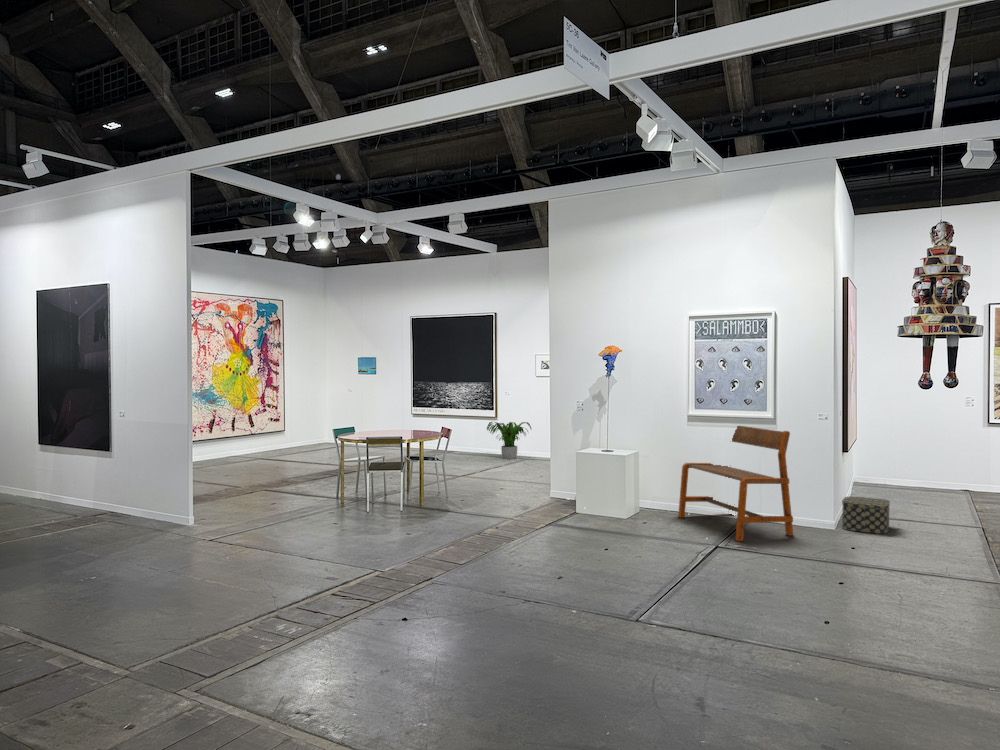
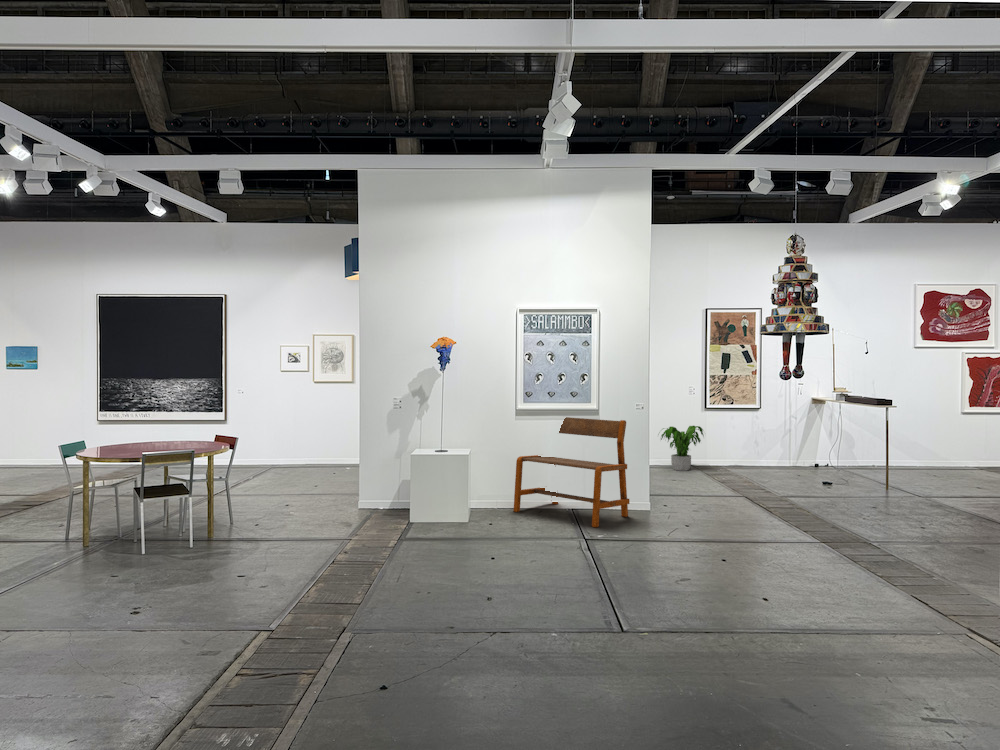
potted plant: present [487,422,531,459] -> present [661,426,704,471]
storage box: present [842,496,890,534] -> none [649,476,689,507]

